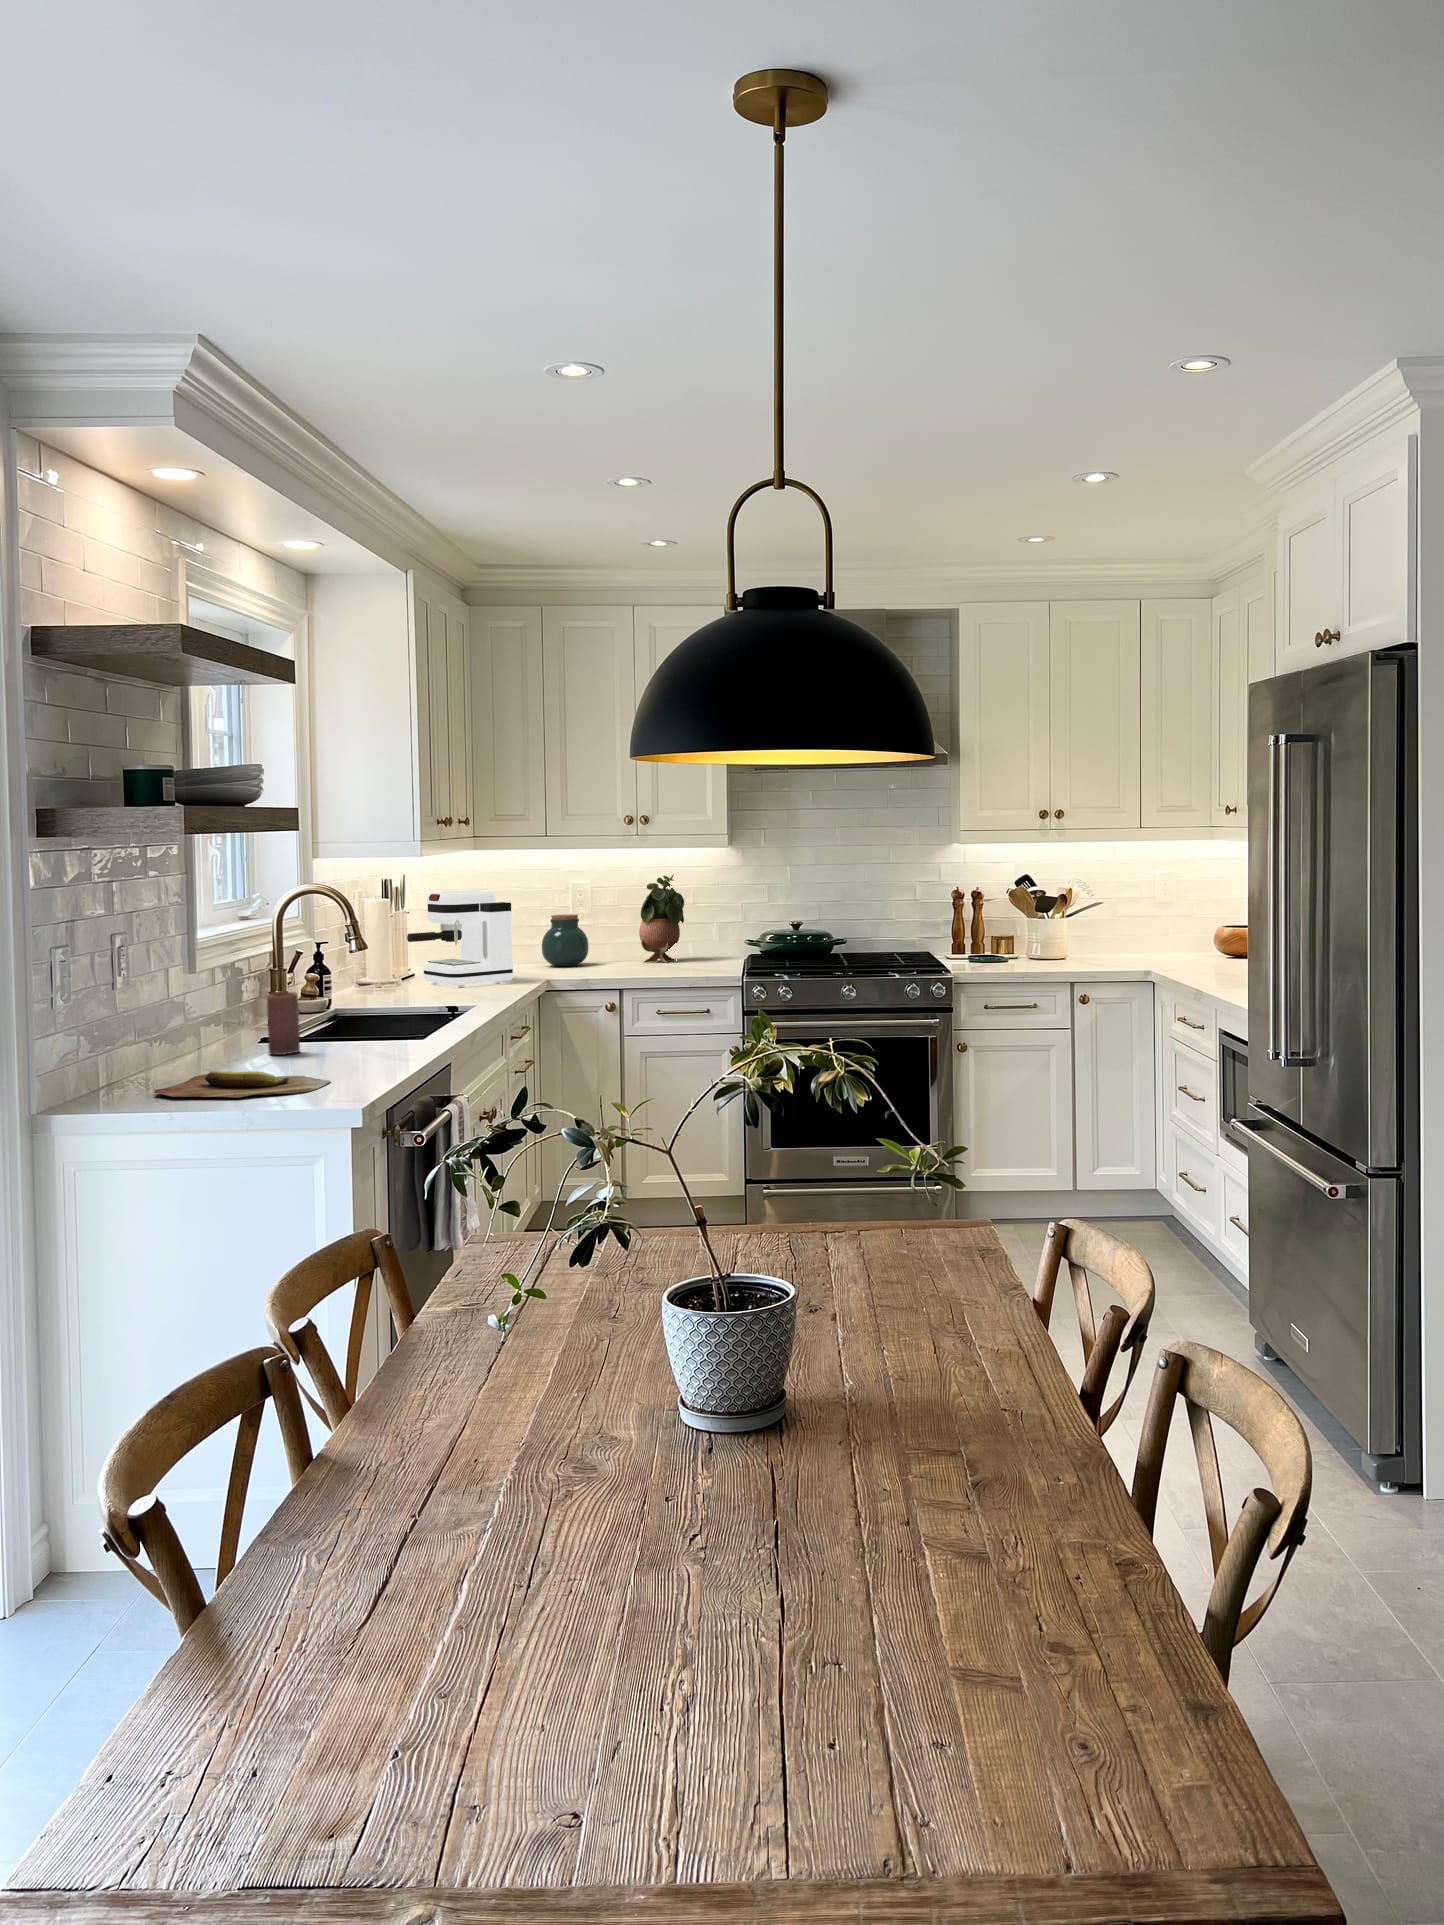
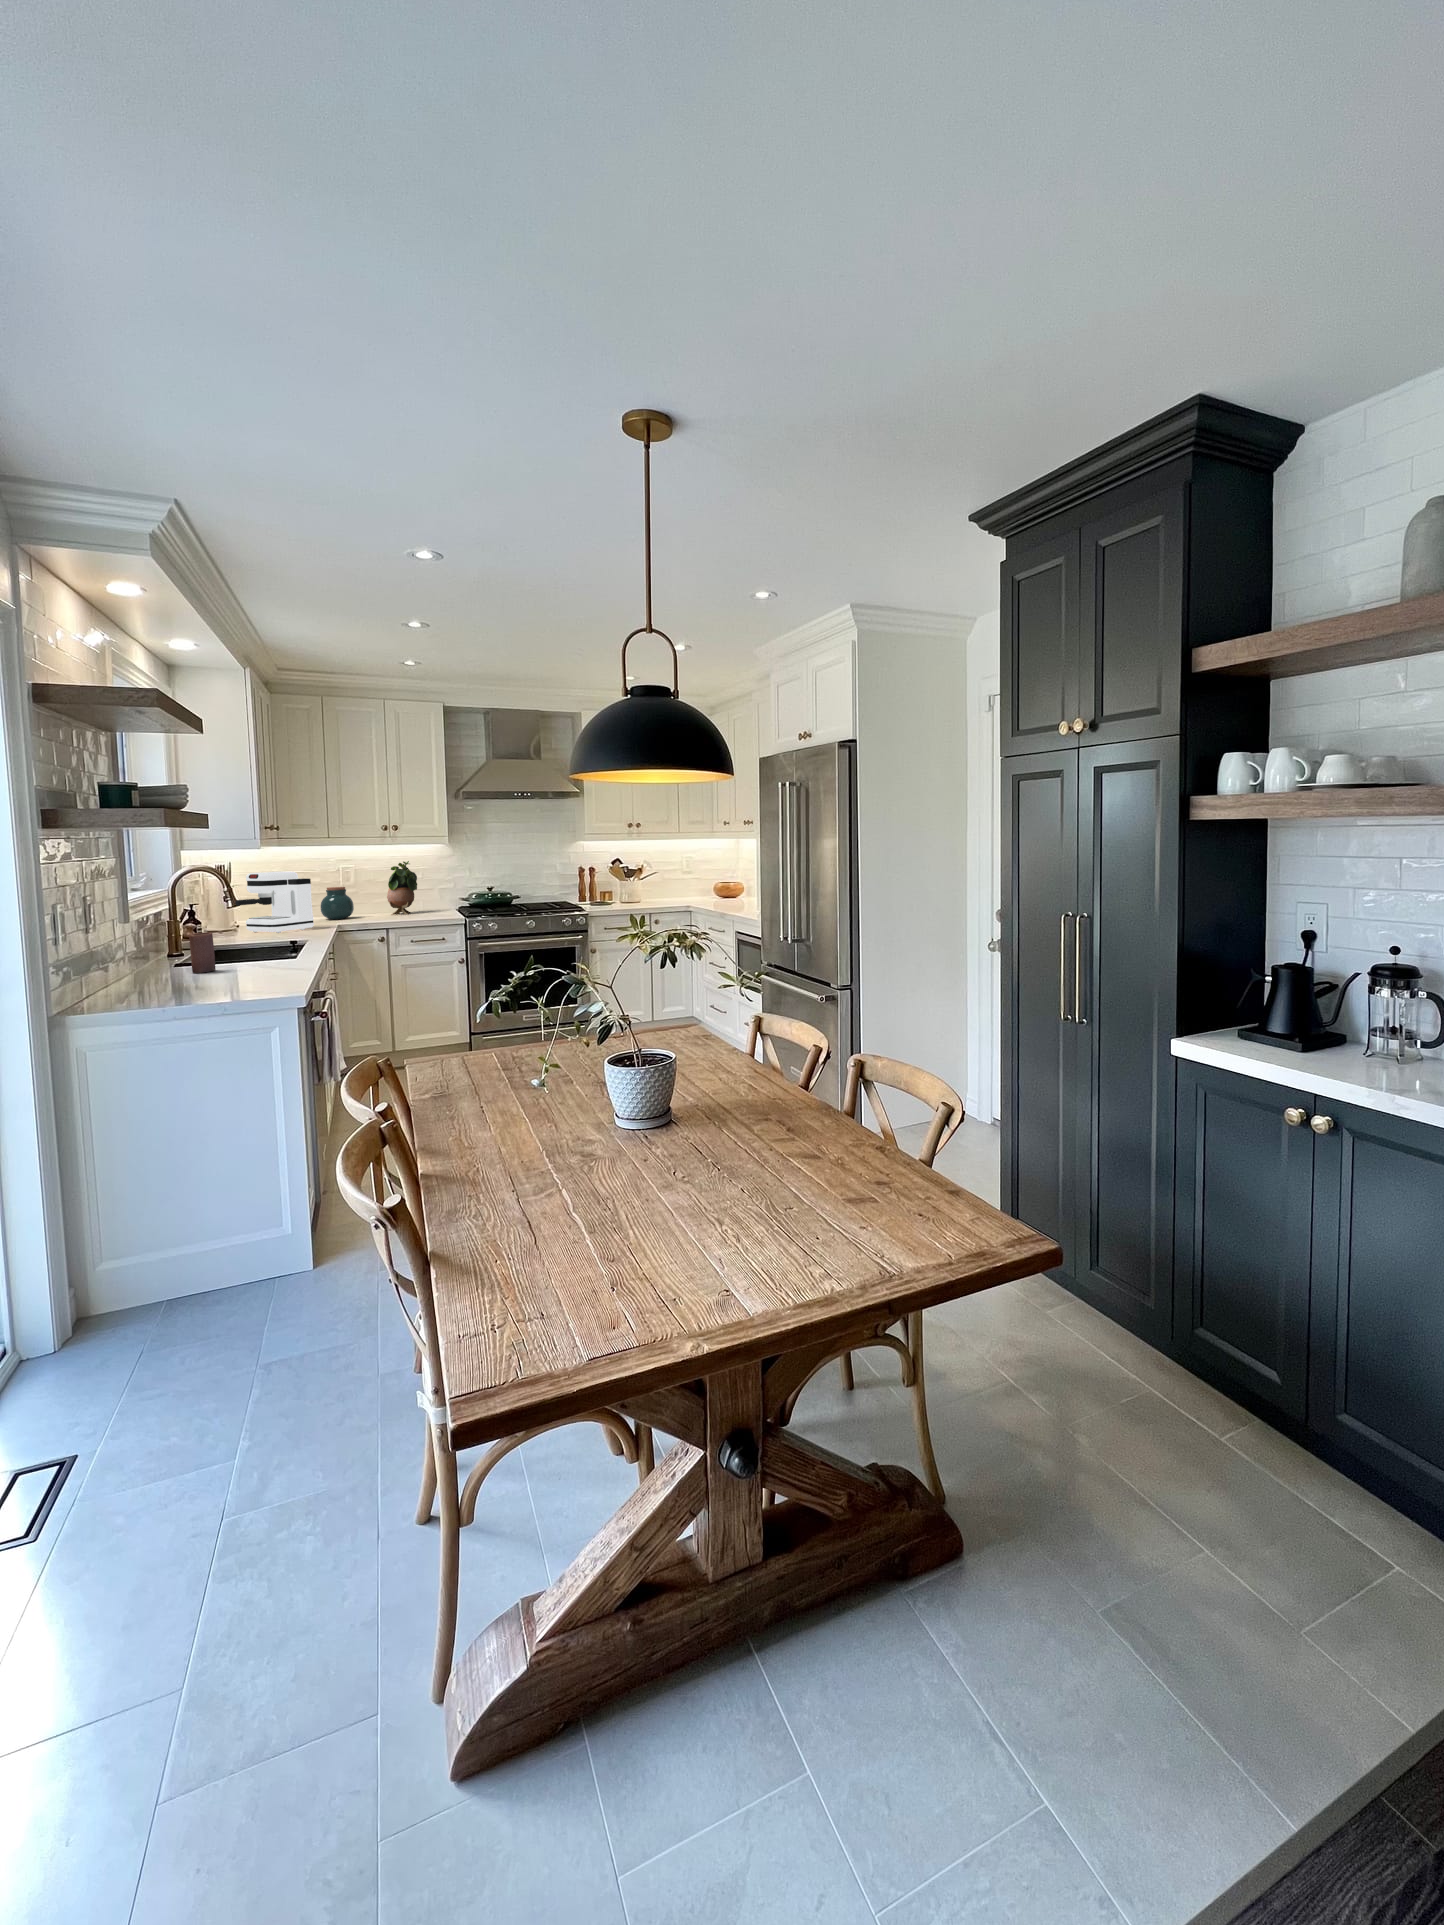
cutting board: present [154,1071,330,1098] -> none [138,978,268,997]

